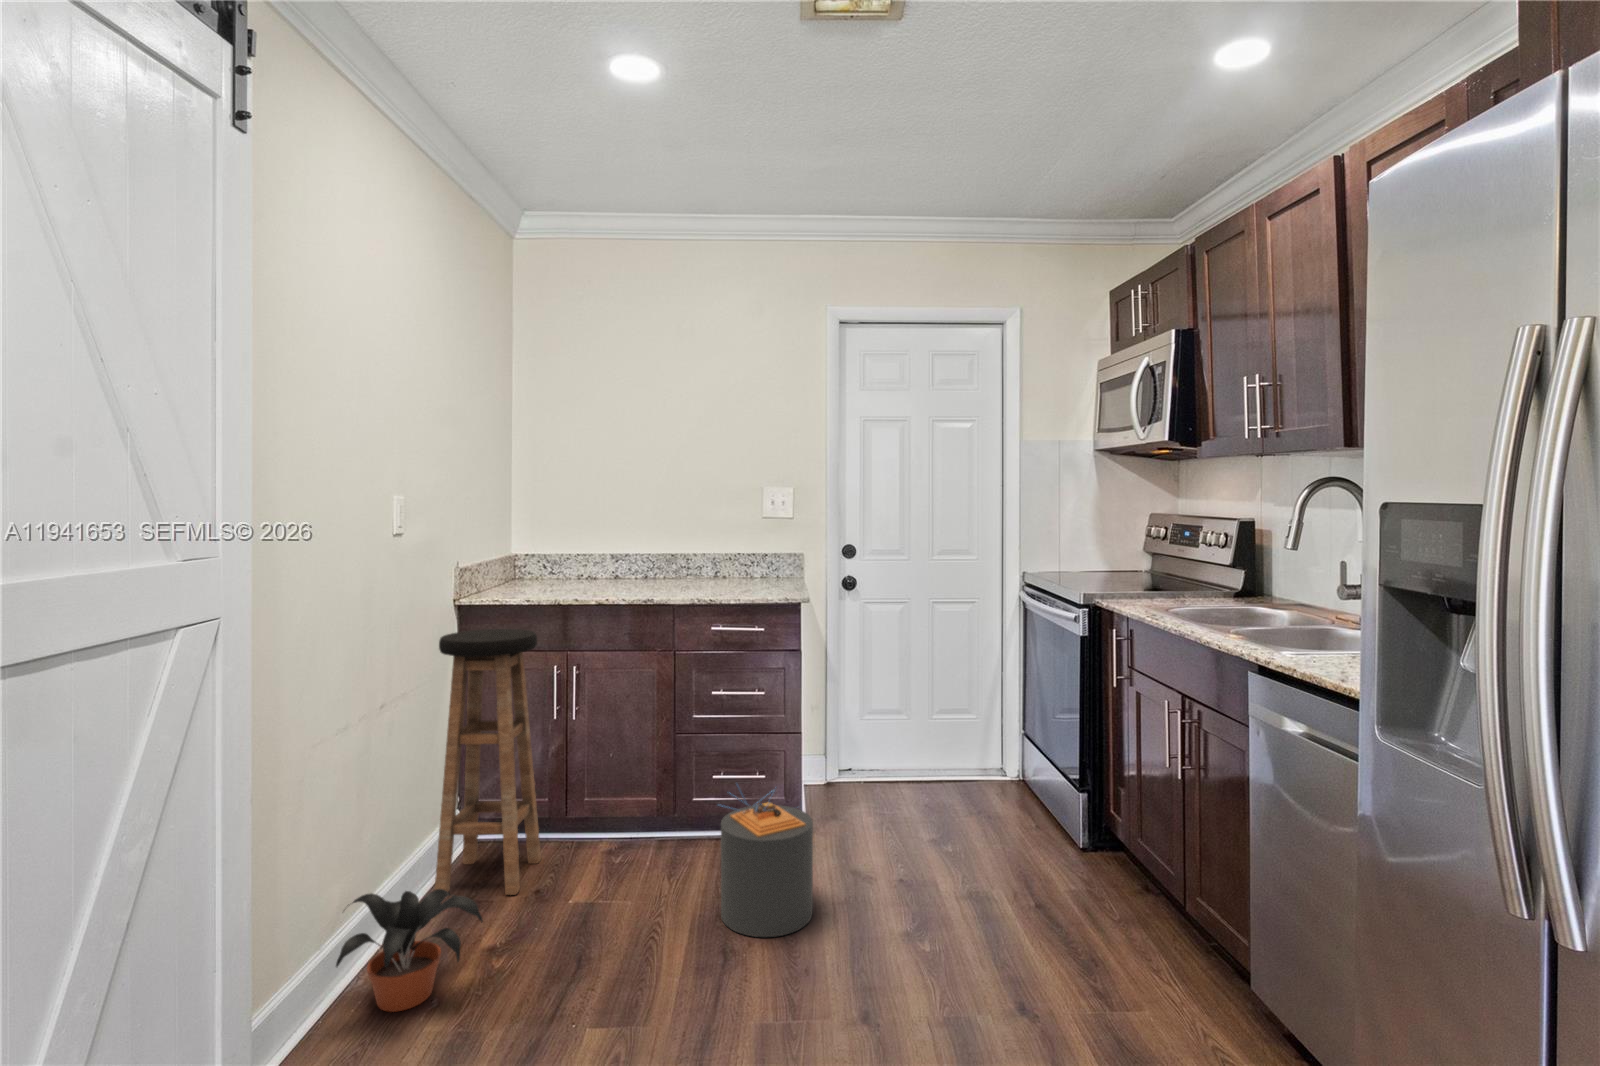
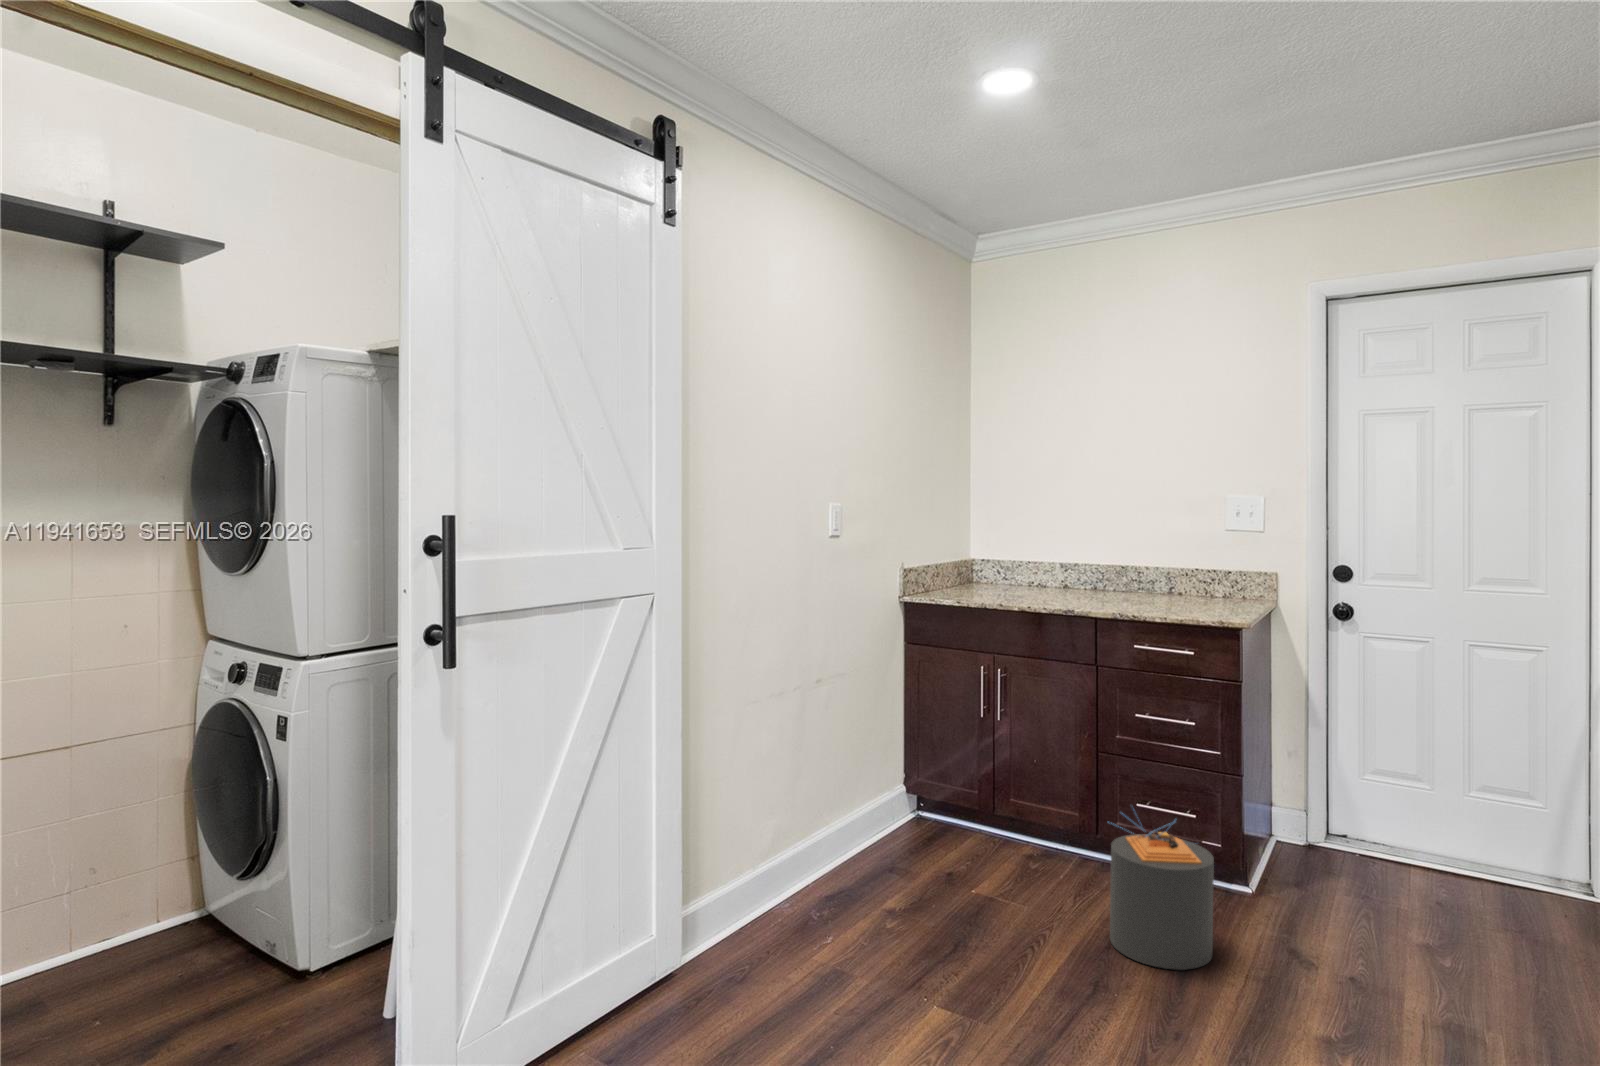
bar stool: present [435,629,541,895] -> none [872,628,965,867]
potted plant: present [336,889,483,1012] -> none [781,826,886,922]

